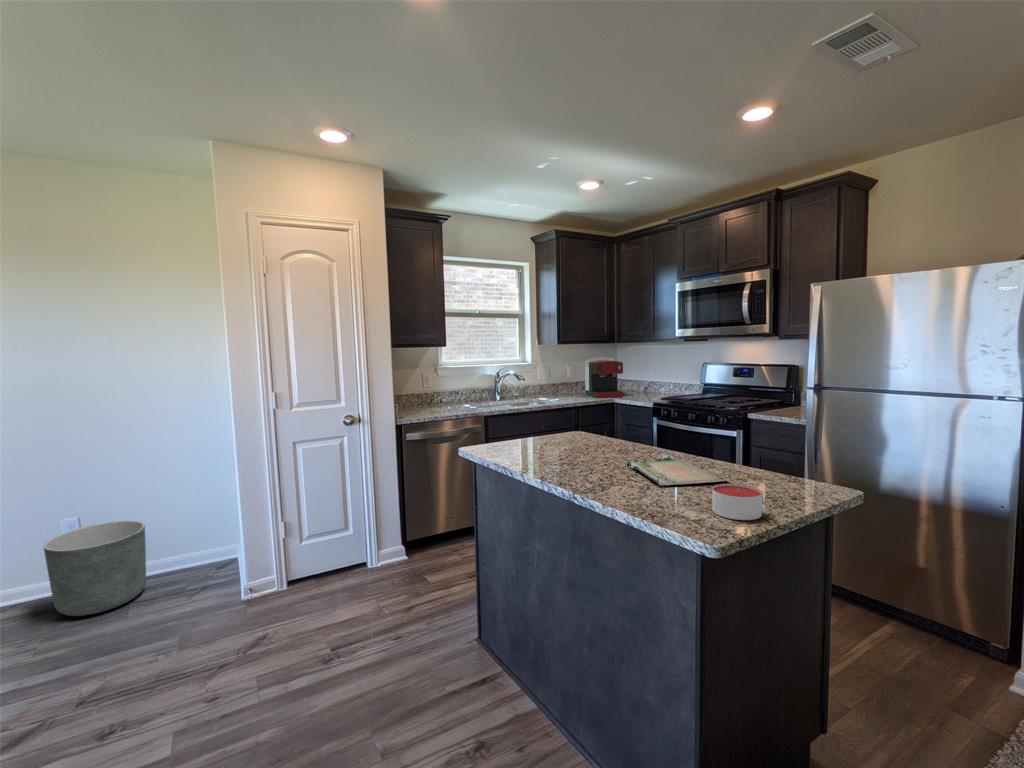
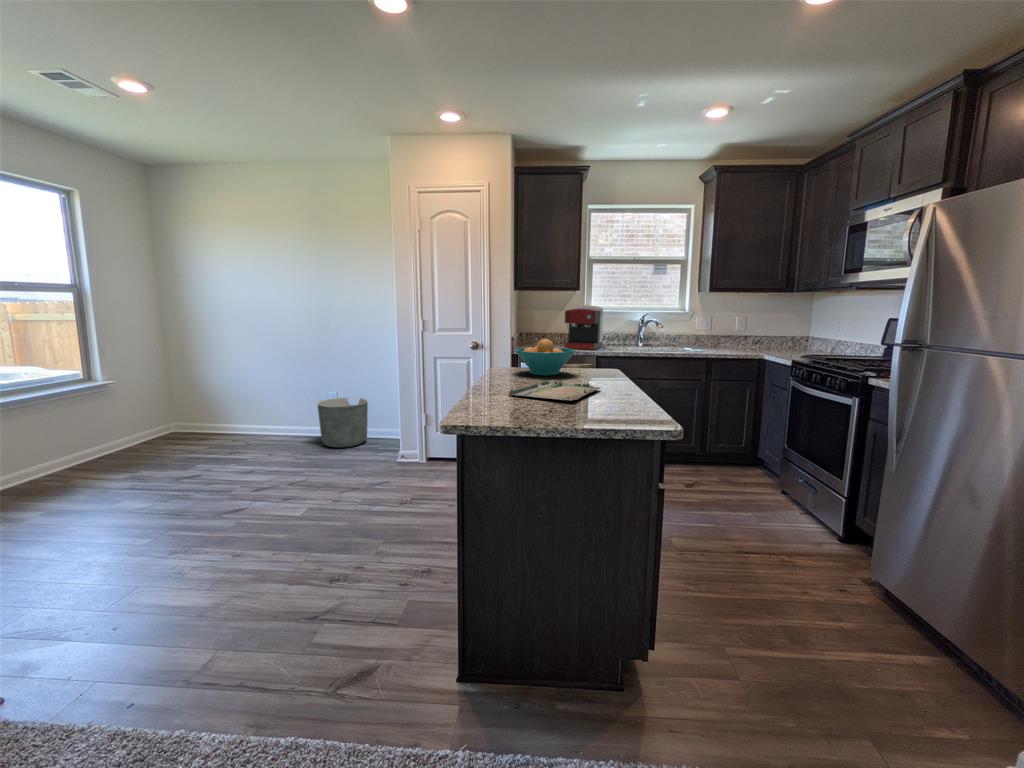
coffee maker: present [585,357,623,398] -> present [564,305,603,350]
fruit bowl: none [541,413,608,454] -> present [515,339,576,375]
candle: present [712,484,762,520] -> none [474,389,515,417]

